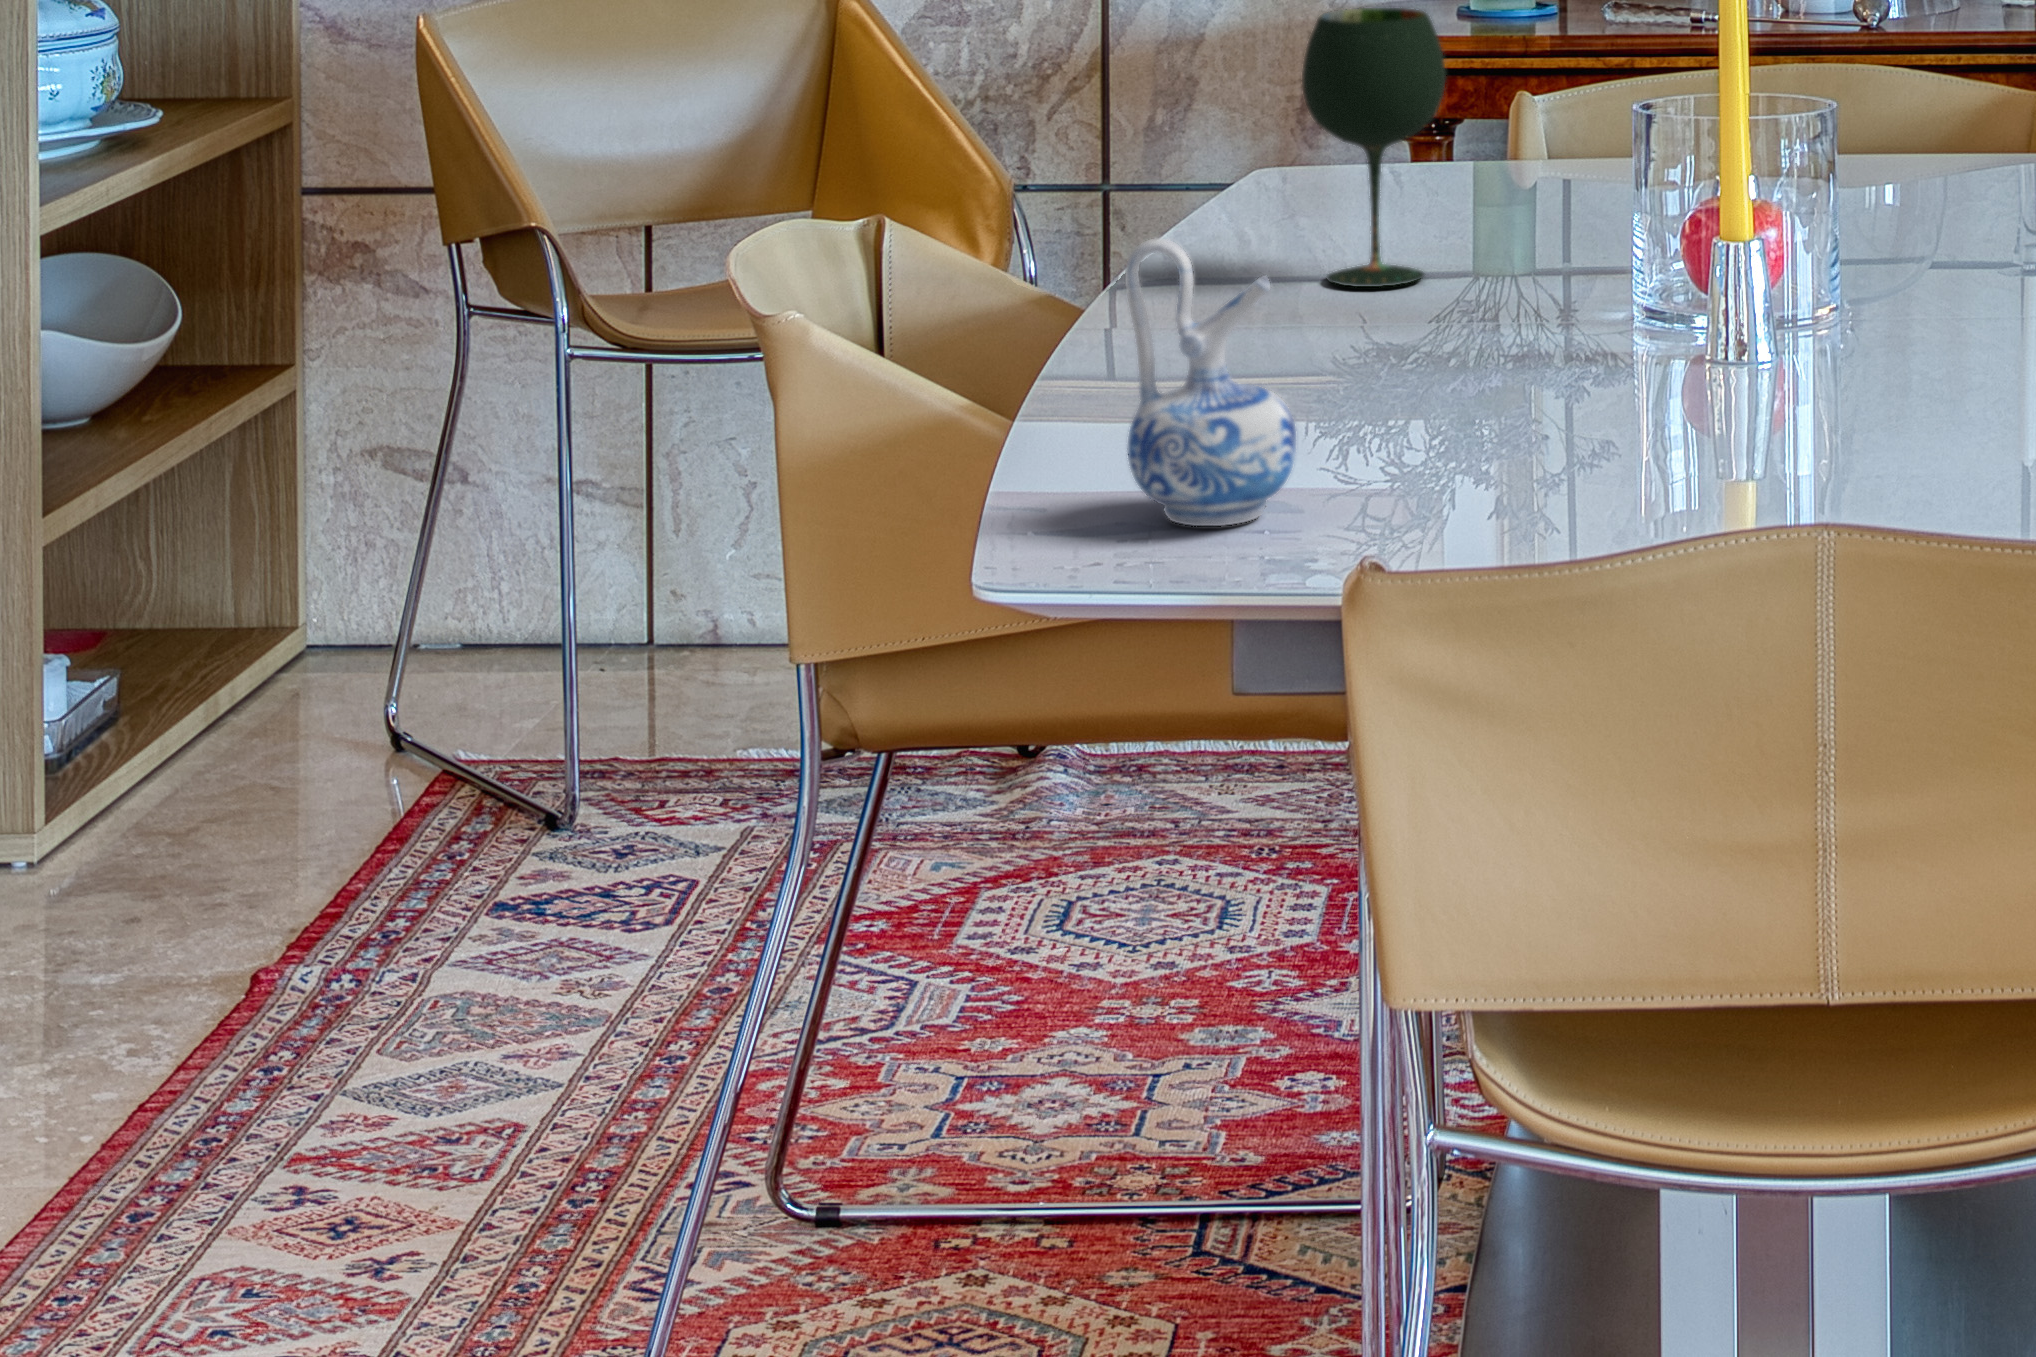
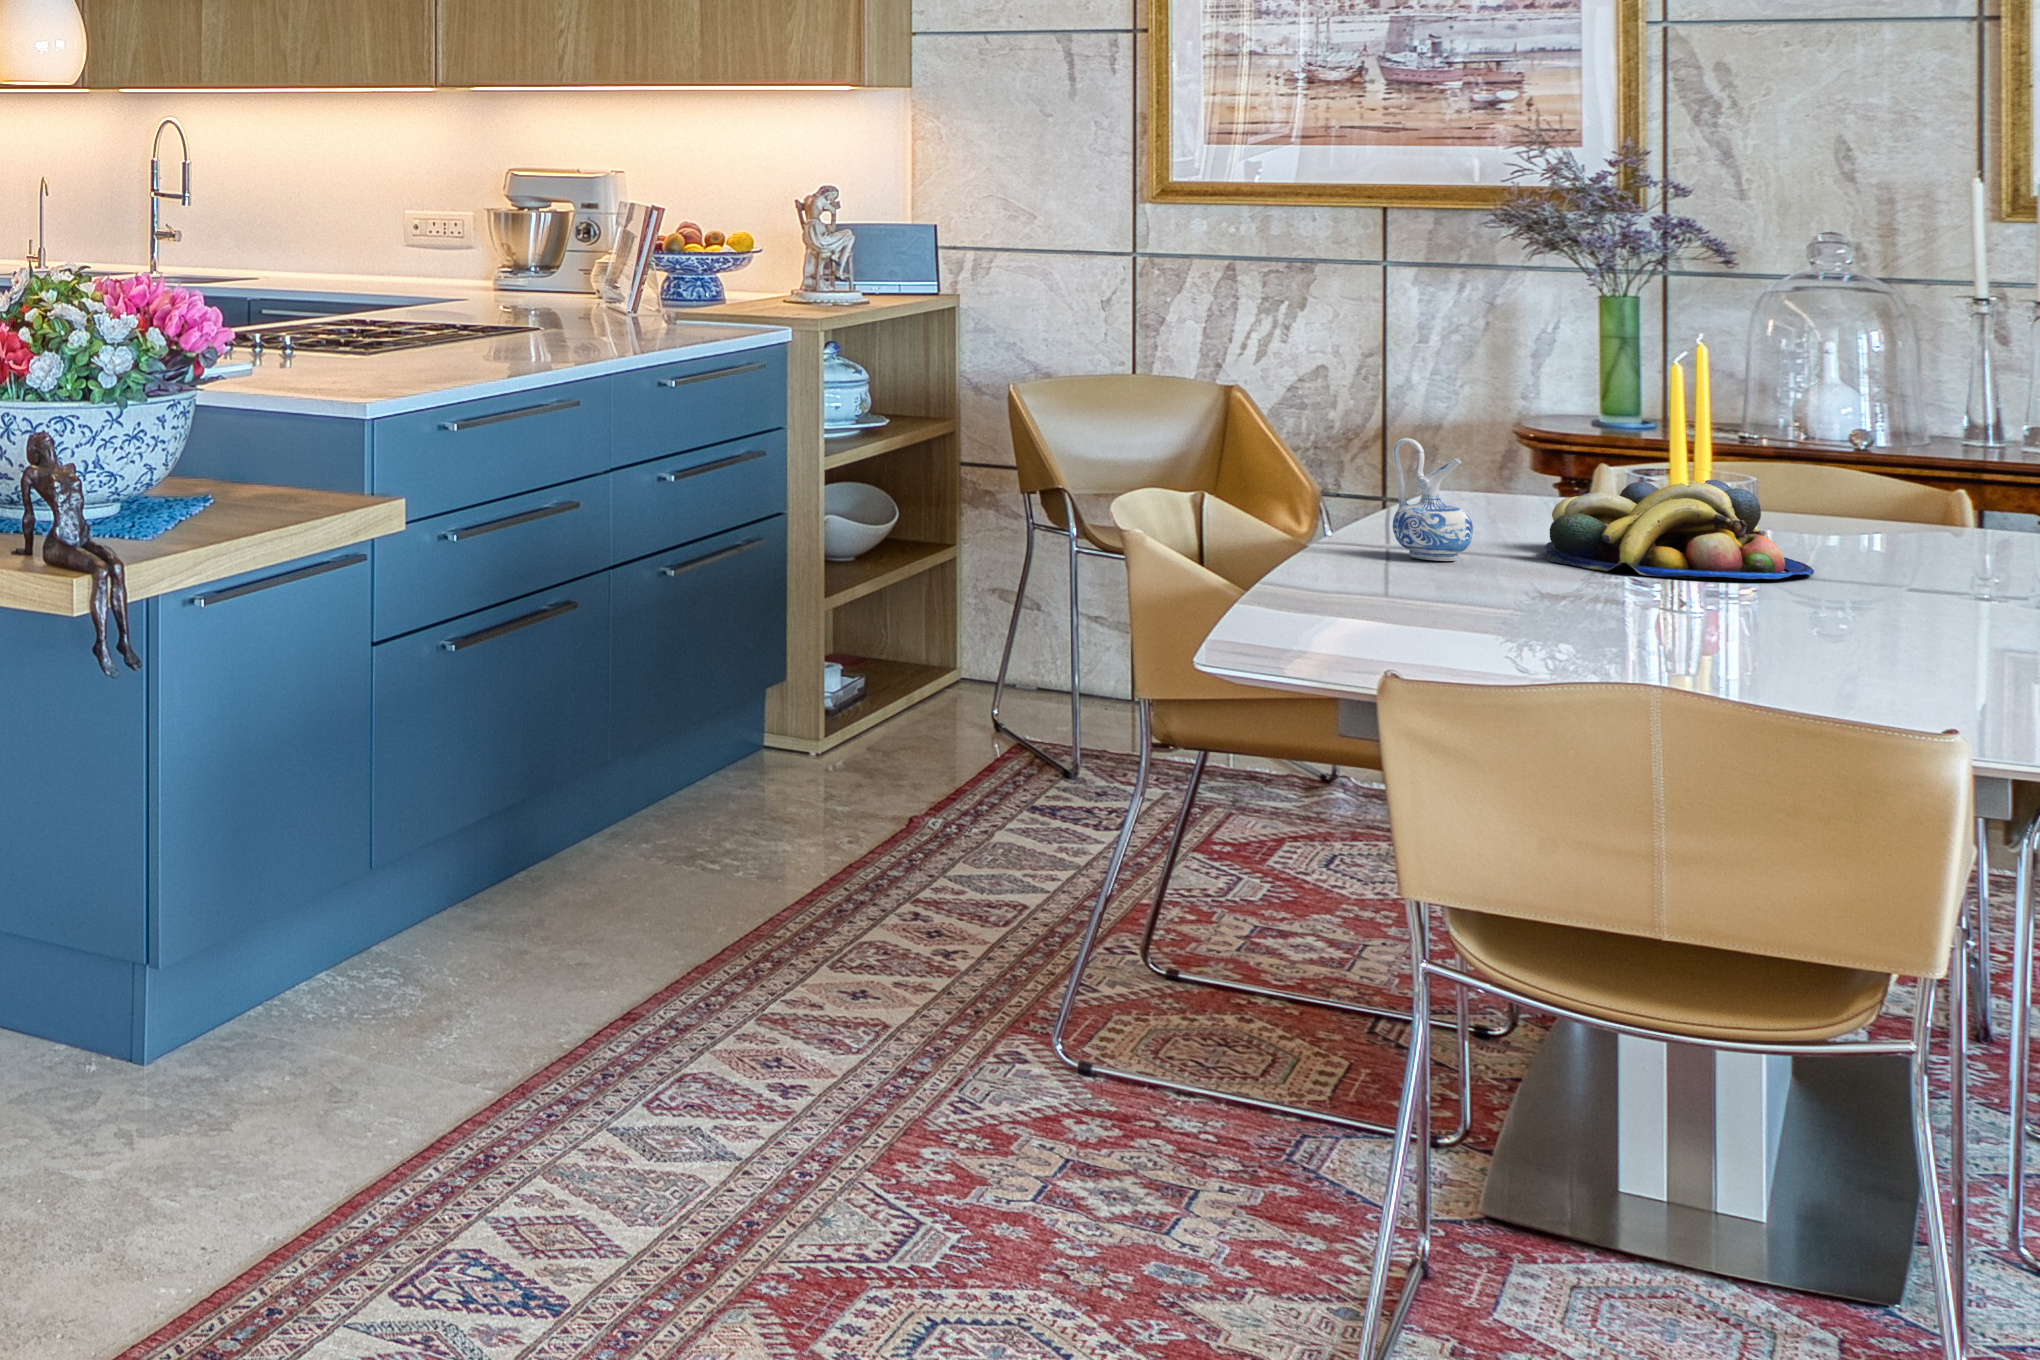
wine glass: present [1302,8,1445,287] -> none [1486,381,1564,513]
fruit bowl: none [1433,236,1933,502] -> present [1544,480,1814,579]

